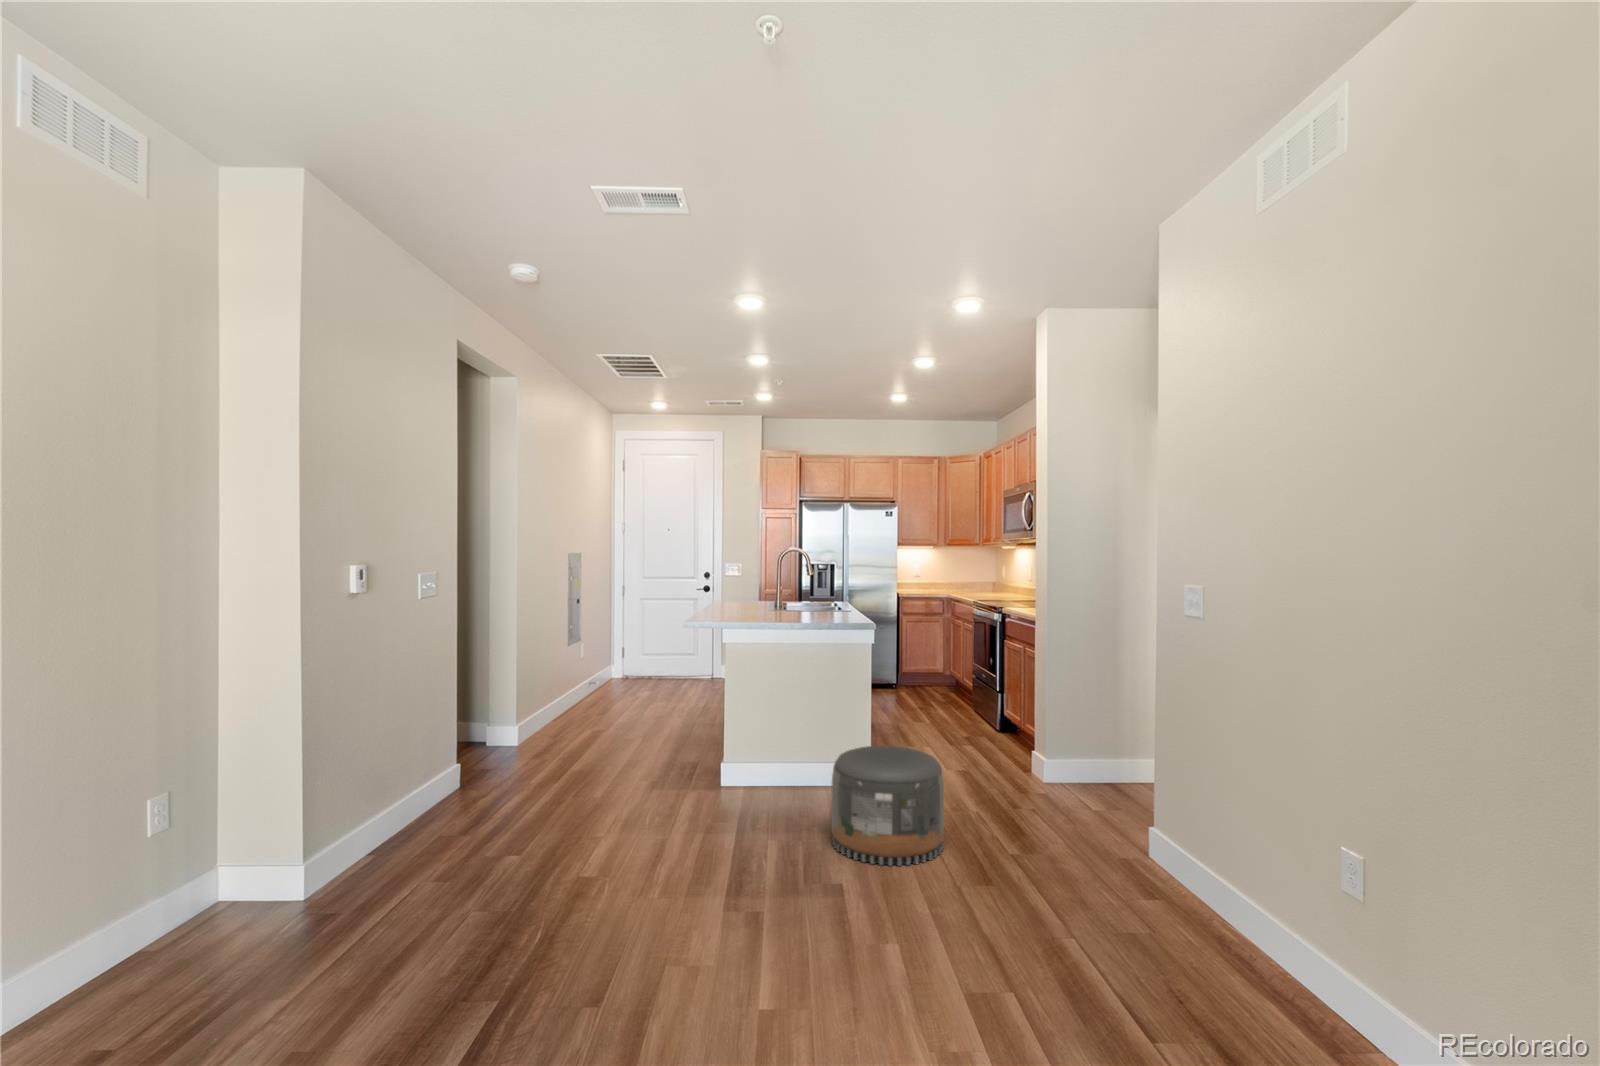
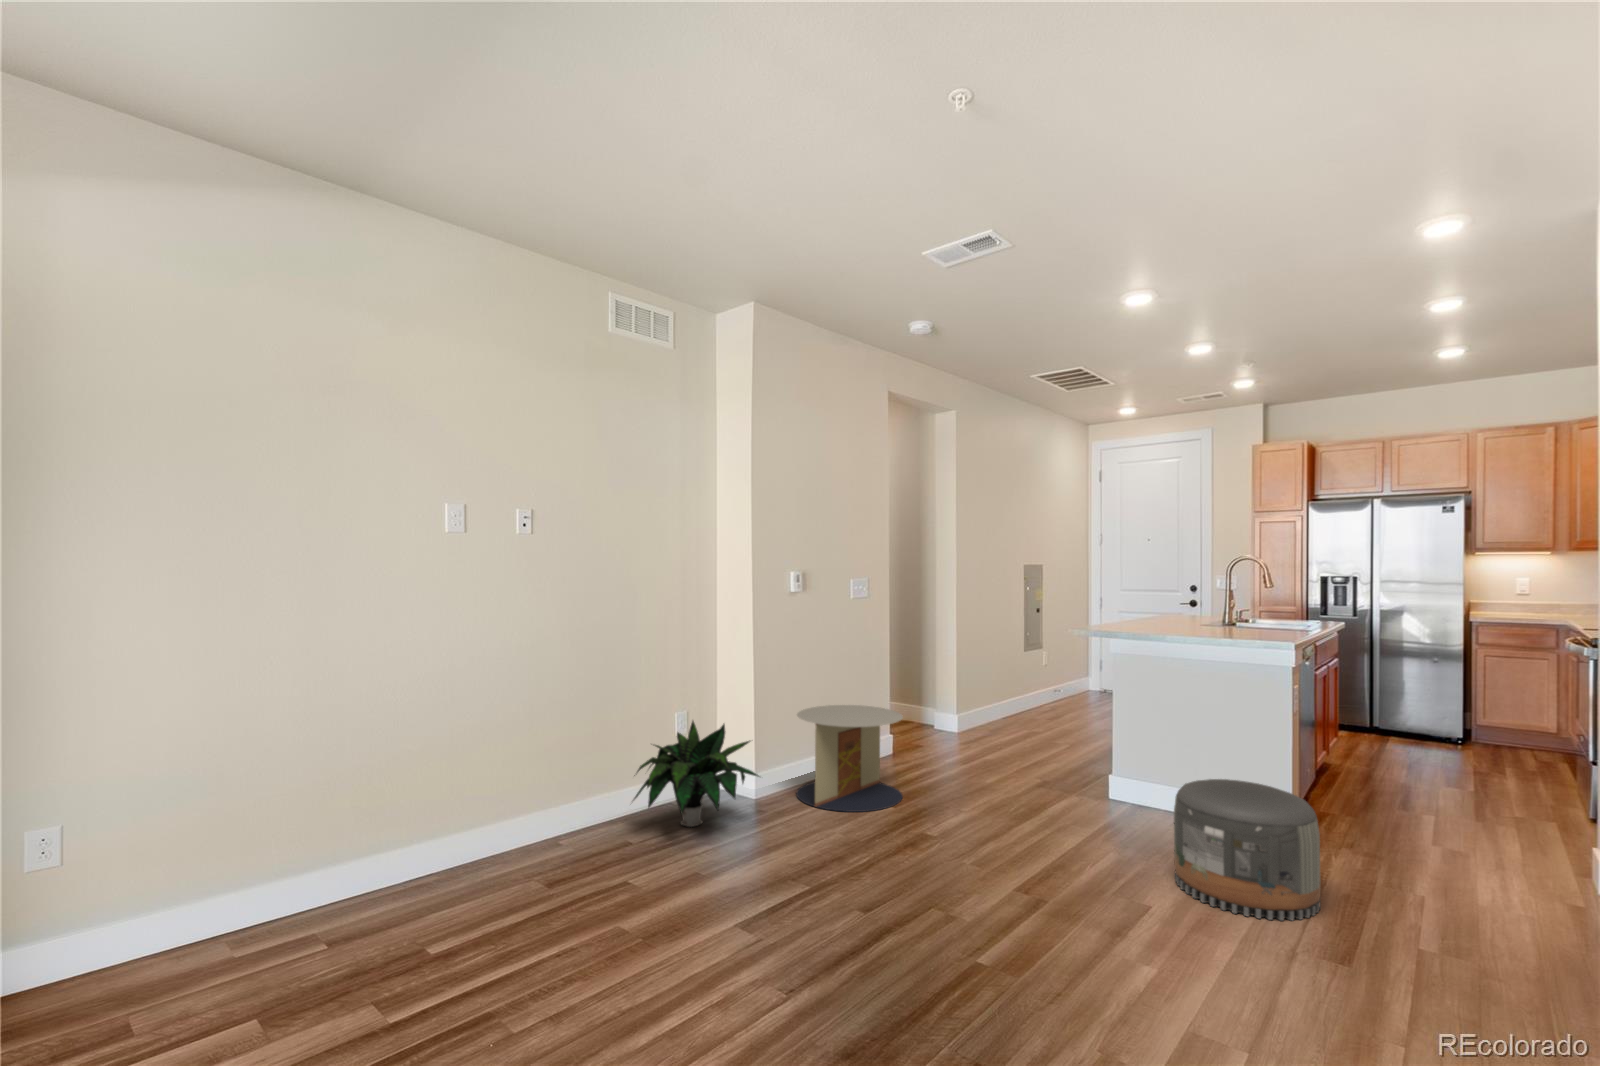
side table: none [363,735,520,885] -> present [796,705,903,812]
potted plant: none [79,798,351,987] -> present [633,721,759,827]

